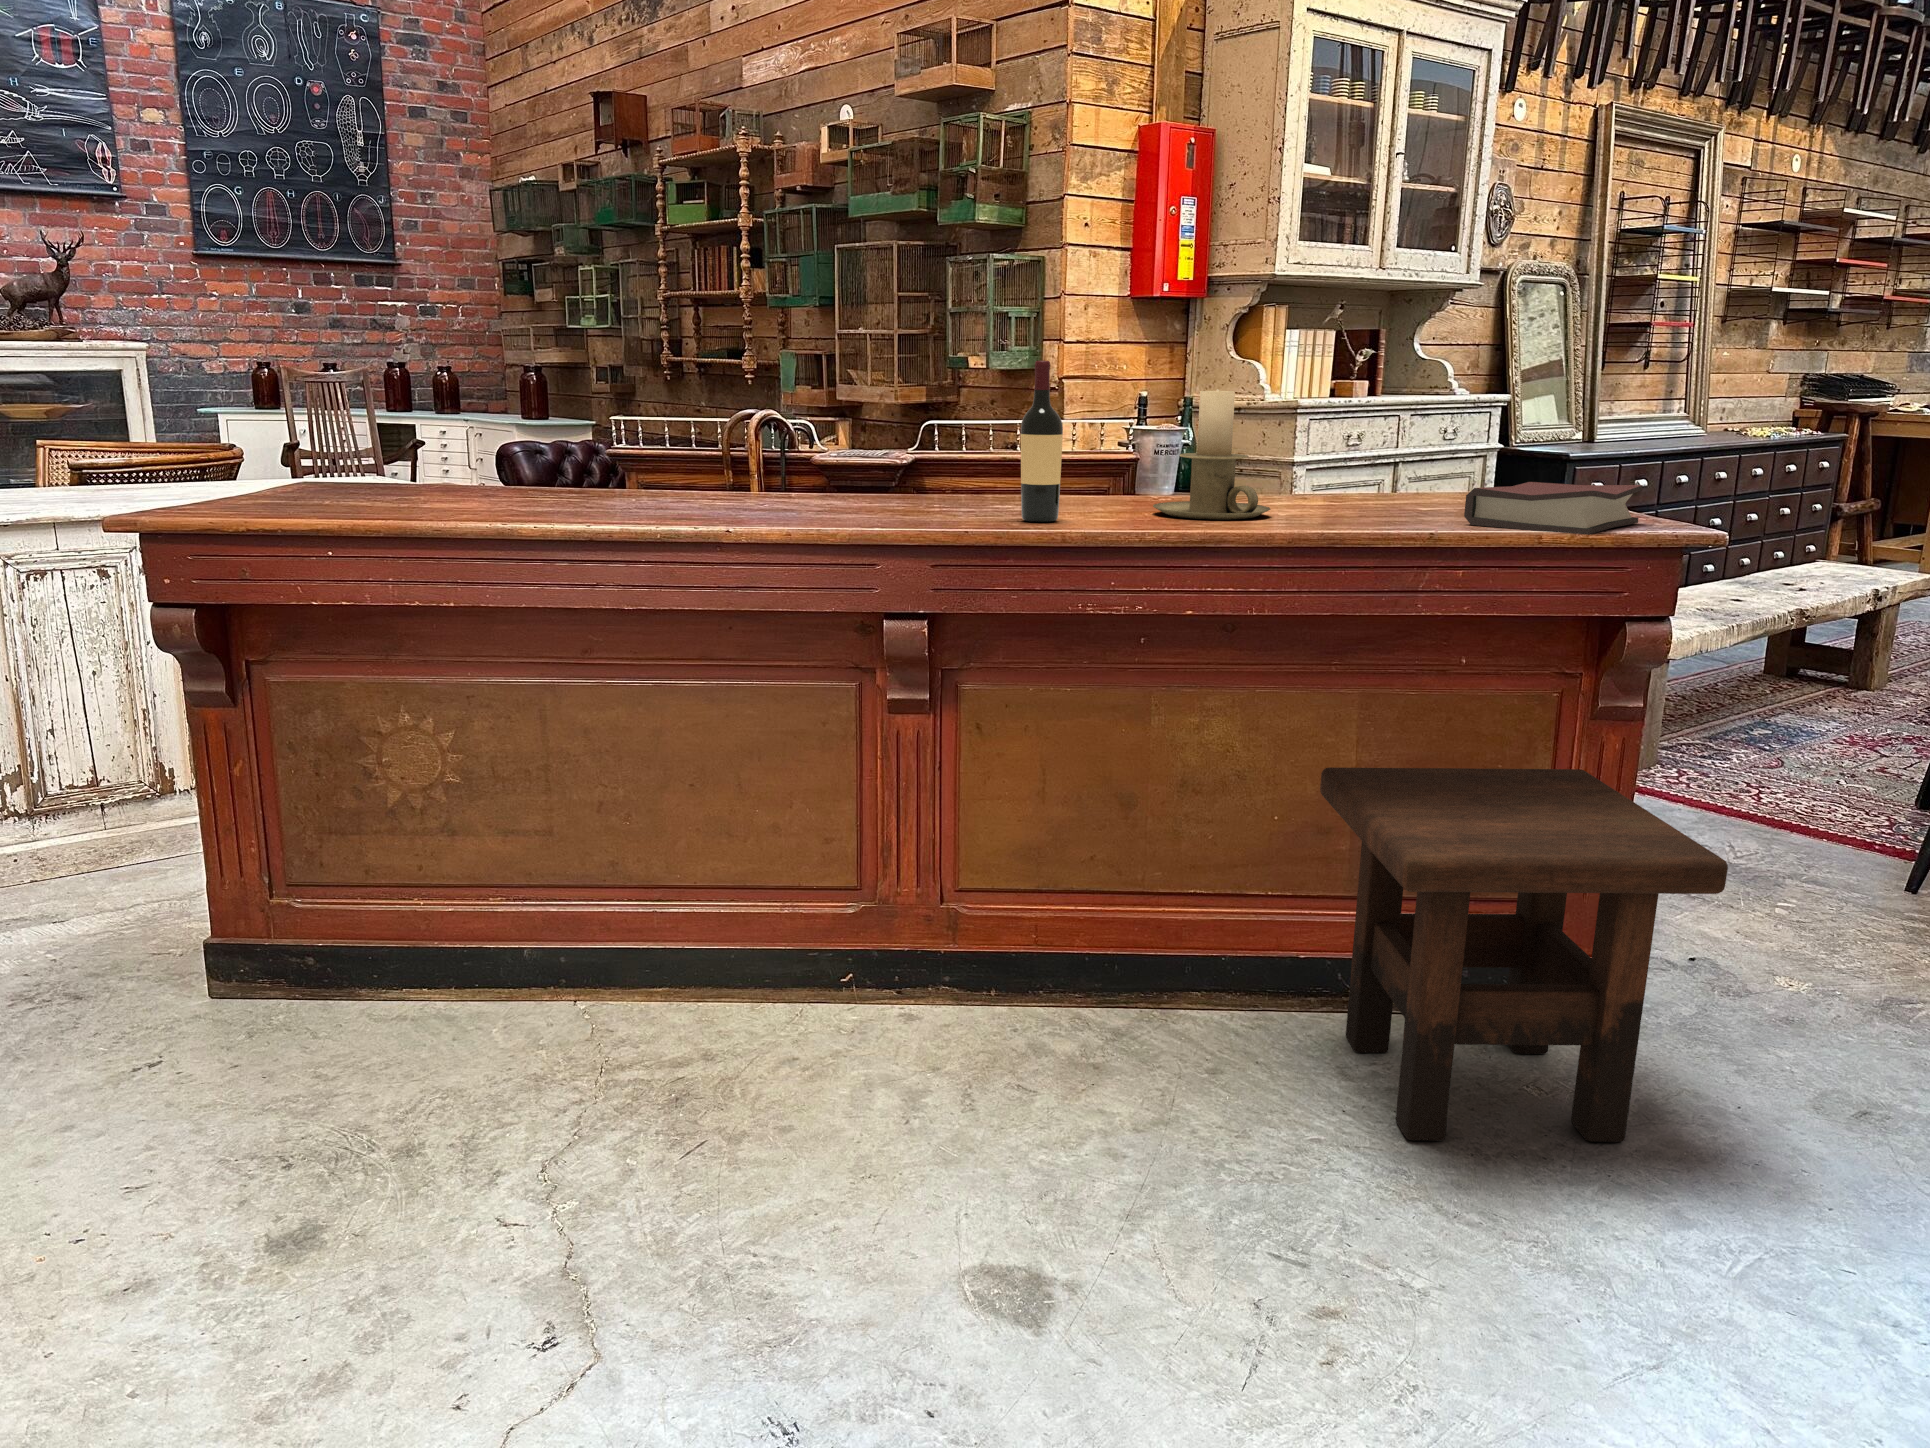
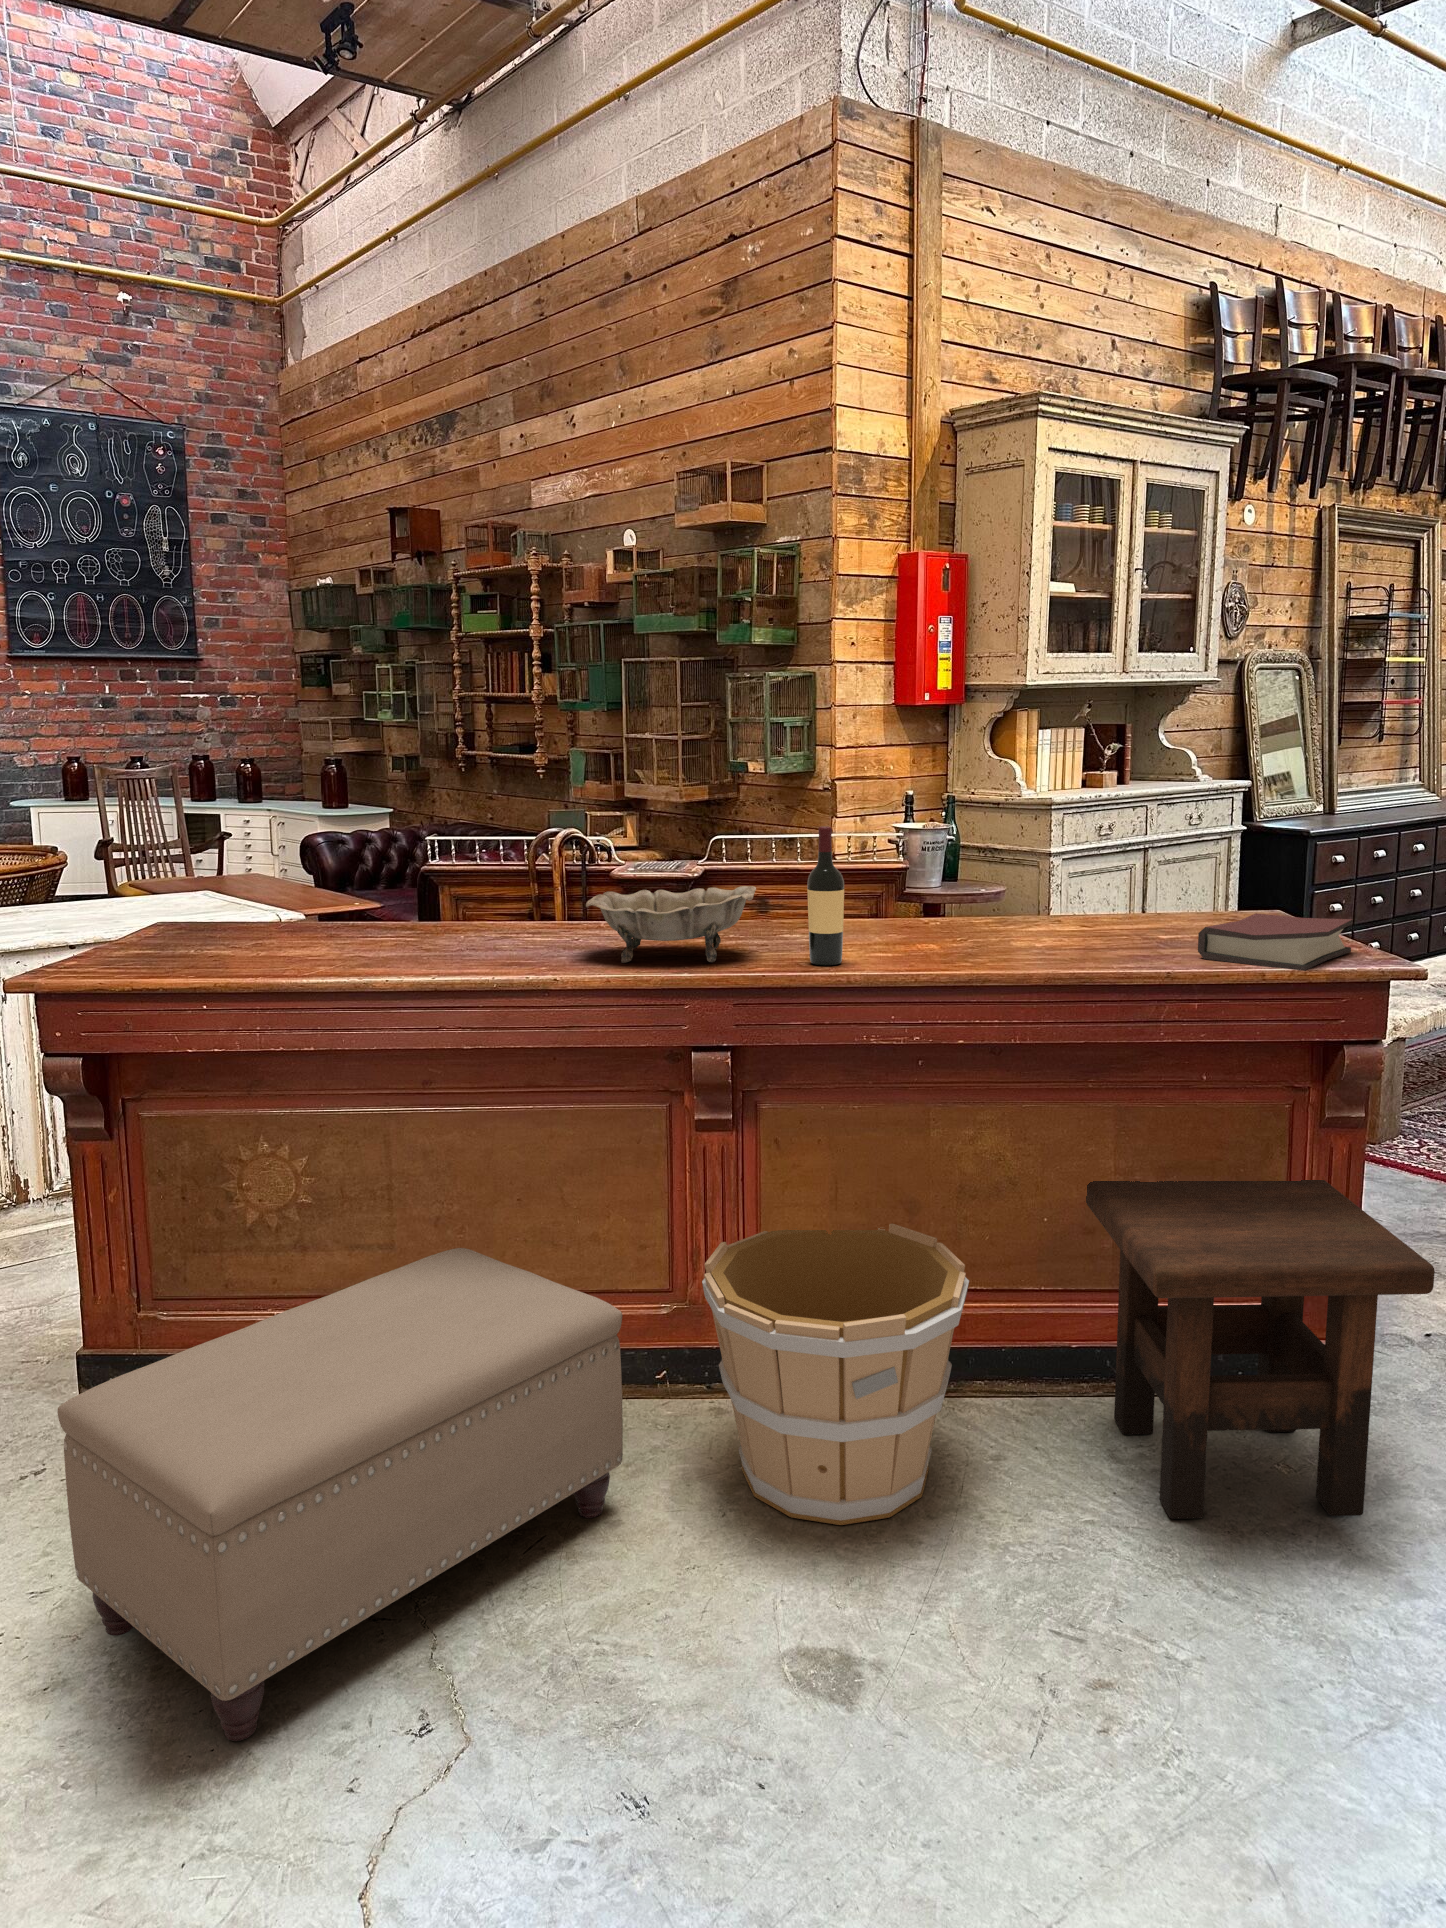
candle holder: present [1153,389,1270,520] -> none [925,841,1029,956]
decorative bowl: none [769,436,963,518] -> present [586,886,756,963]
wooden bucket: none [889,815,1191,1139] -> present [702,1224,969,1525]
ottoman: none [136,830,797,1353] -> present [57,1248,623,1741]

